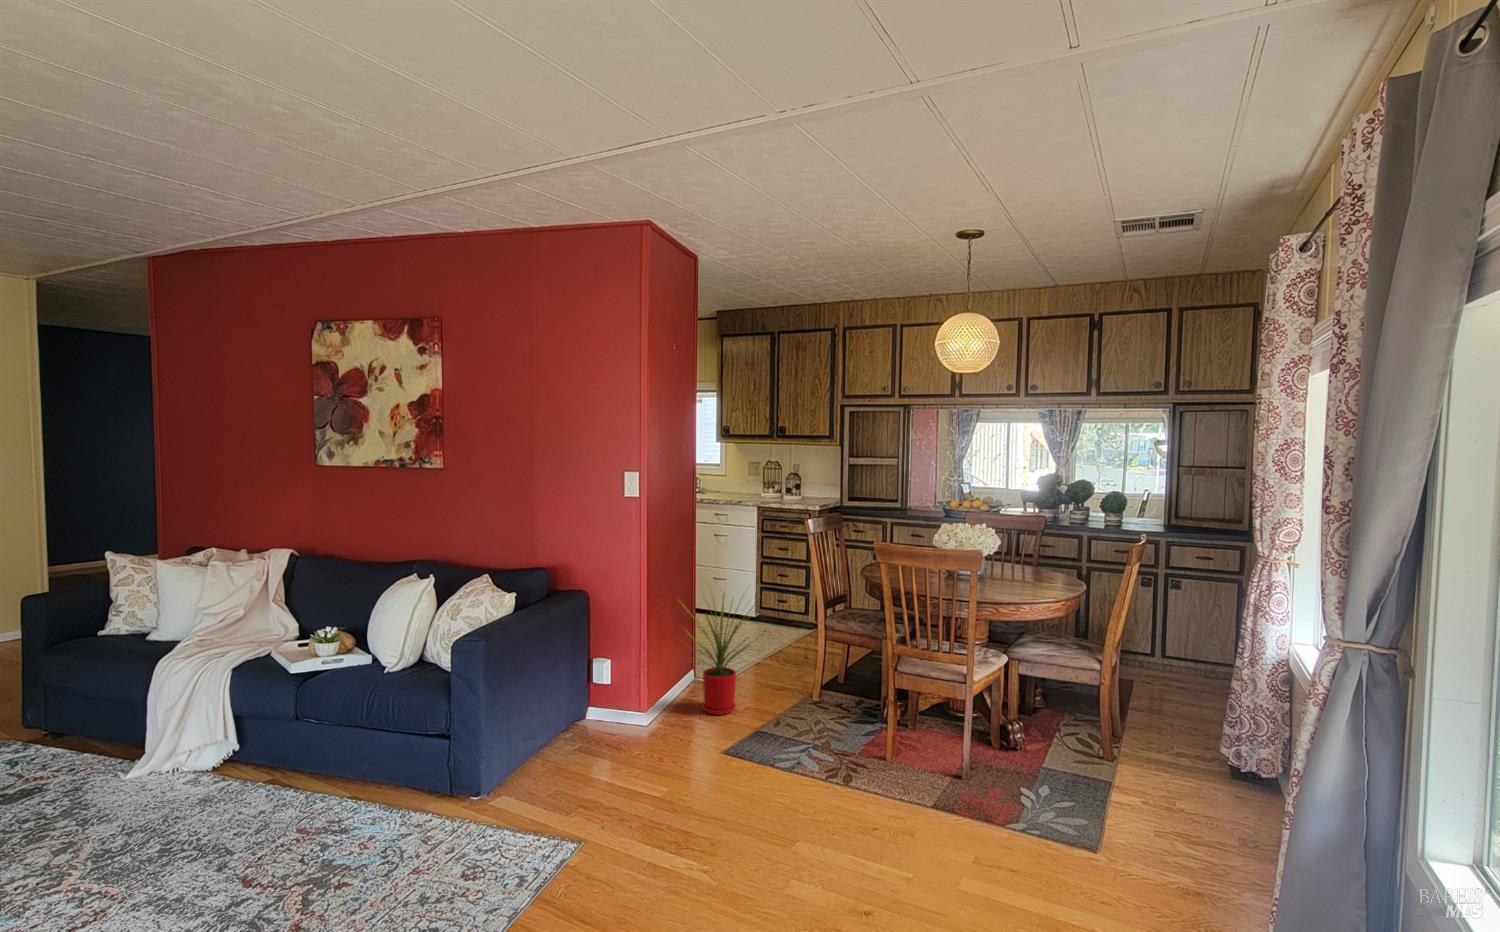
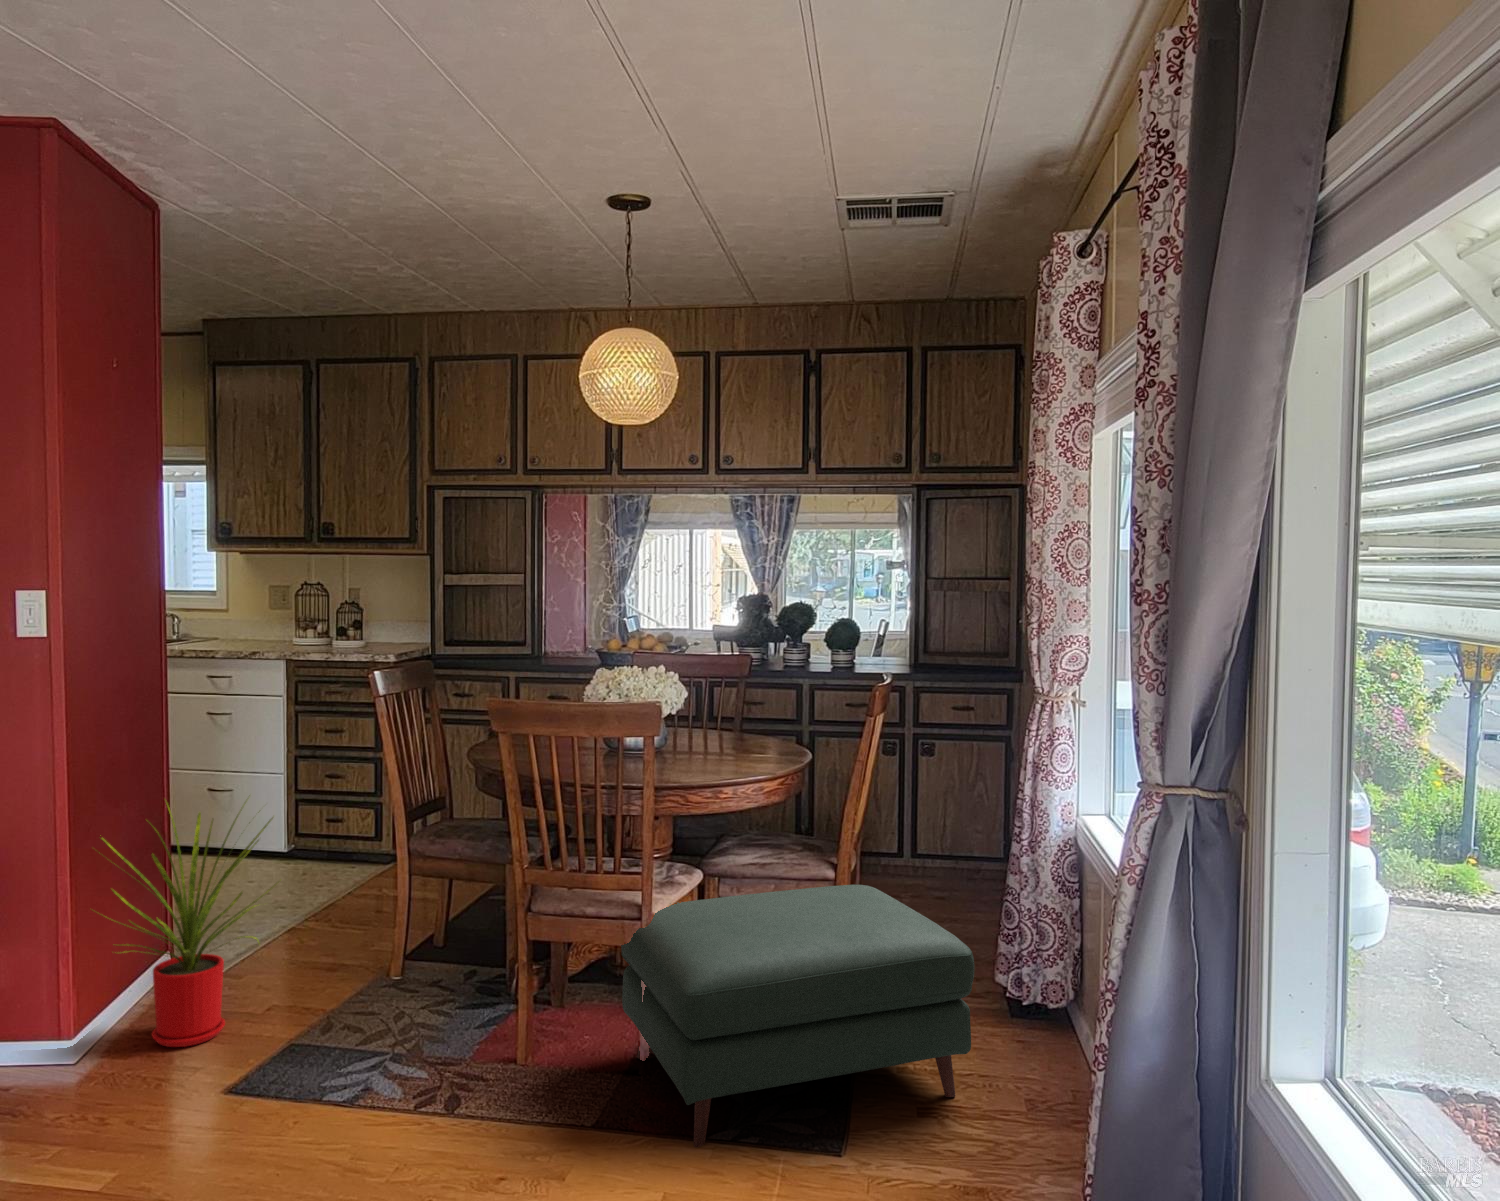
ottoman: none [955,673,1200,826] -> present [621,885,974,1147]

